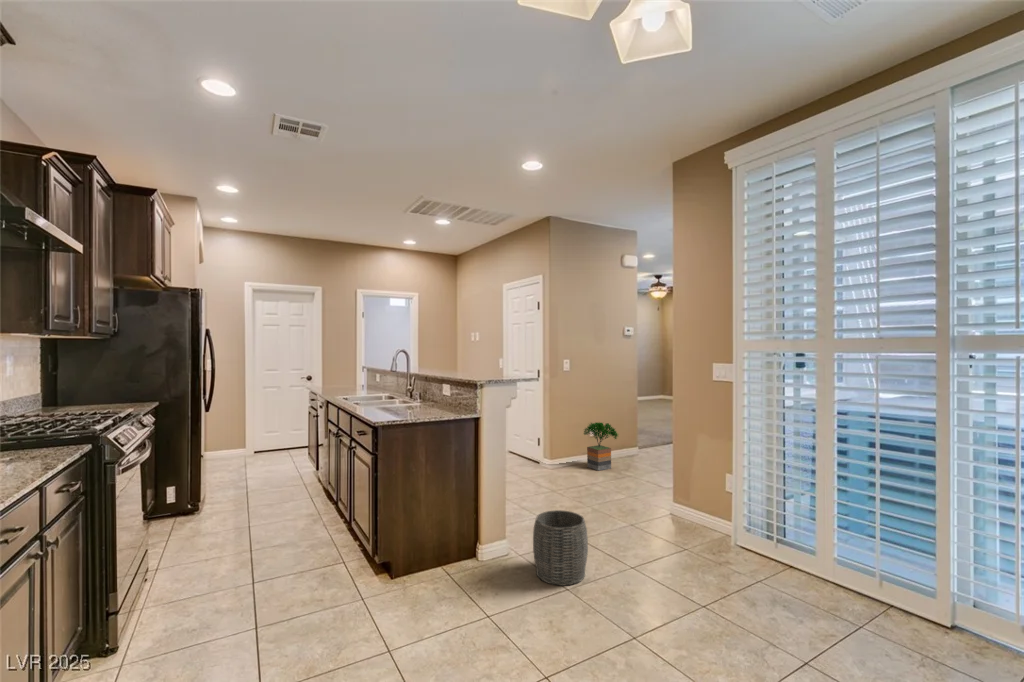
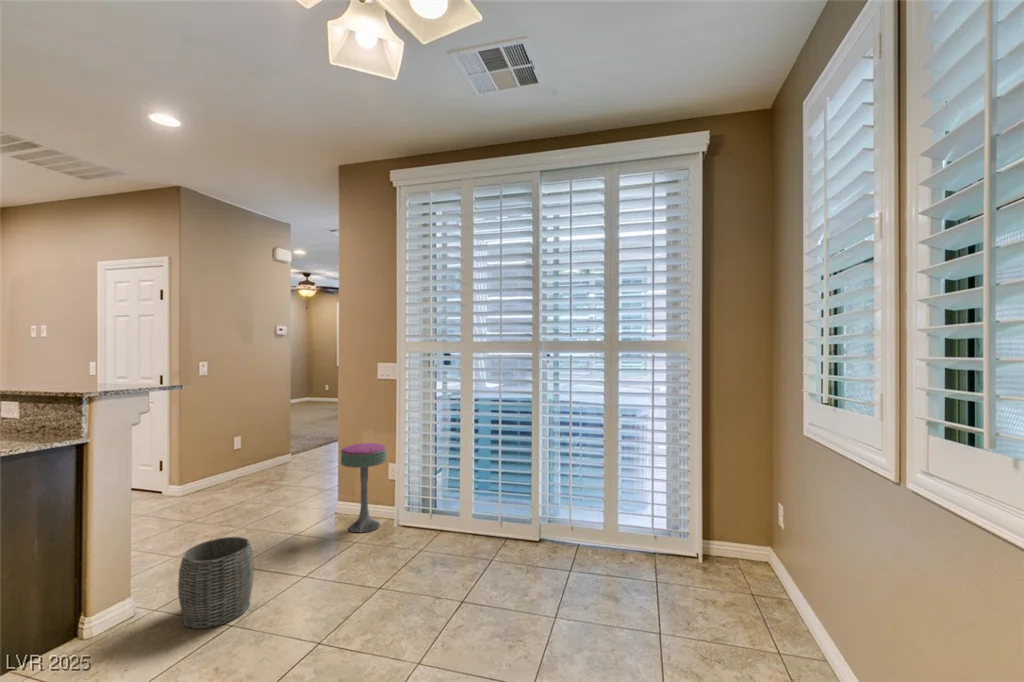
potted tree: present [584,422,618,471] -> none [226,431,272,486]
bar stool: none [674,448,723,543] -> present [341,443,386,533]

